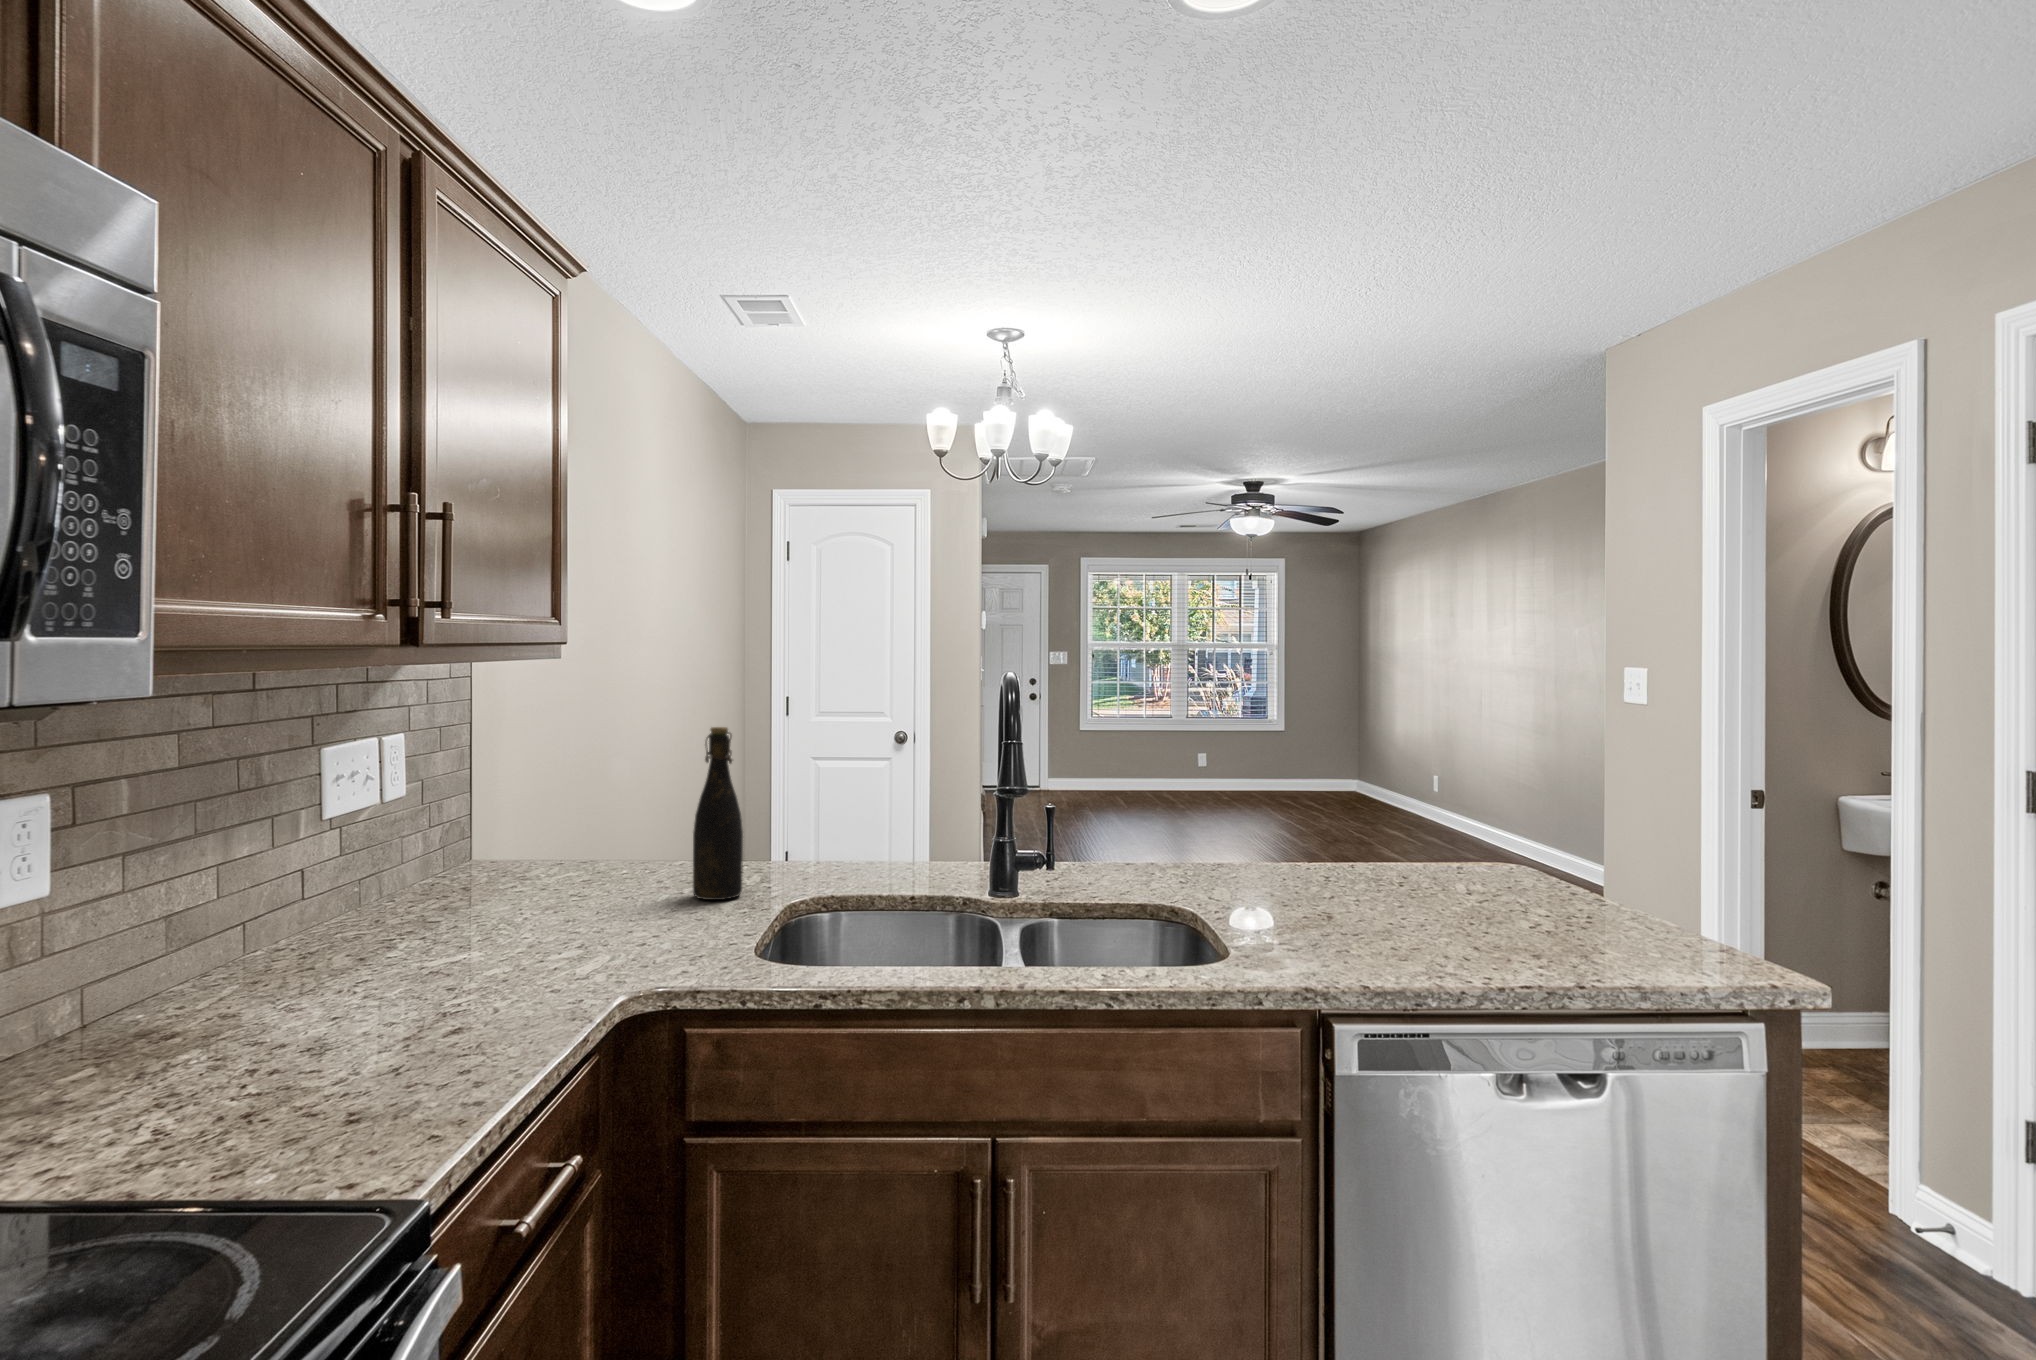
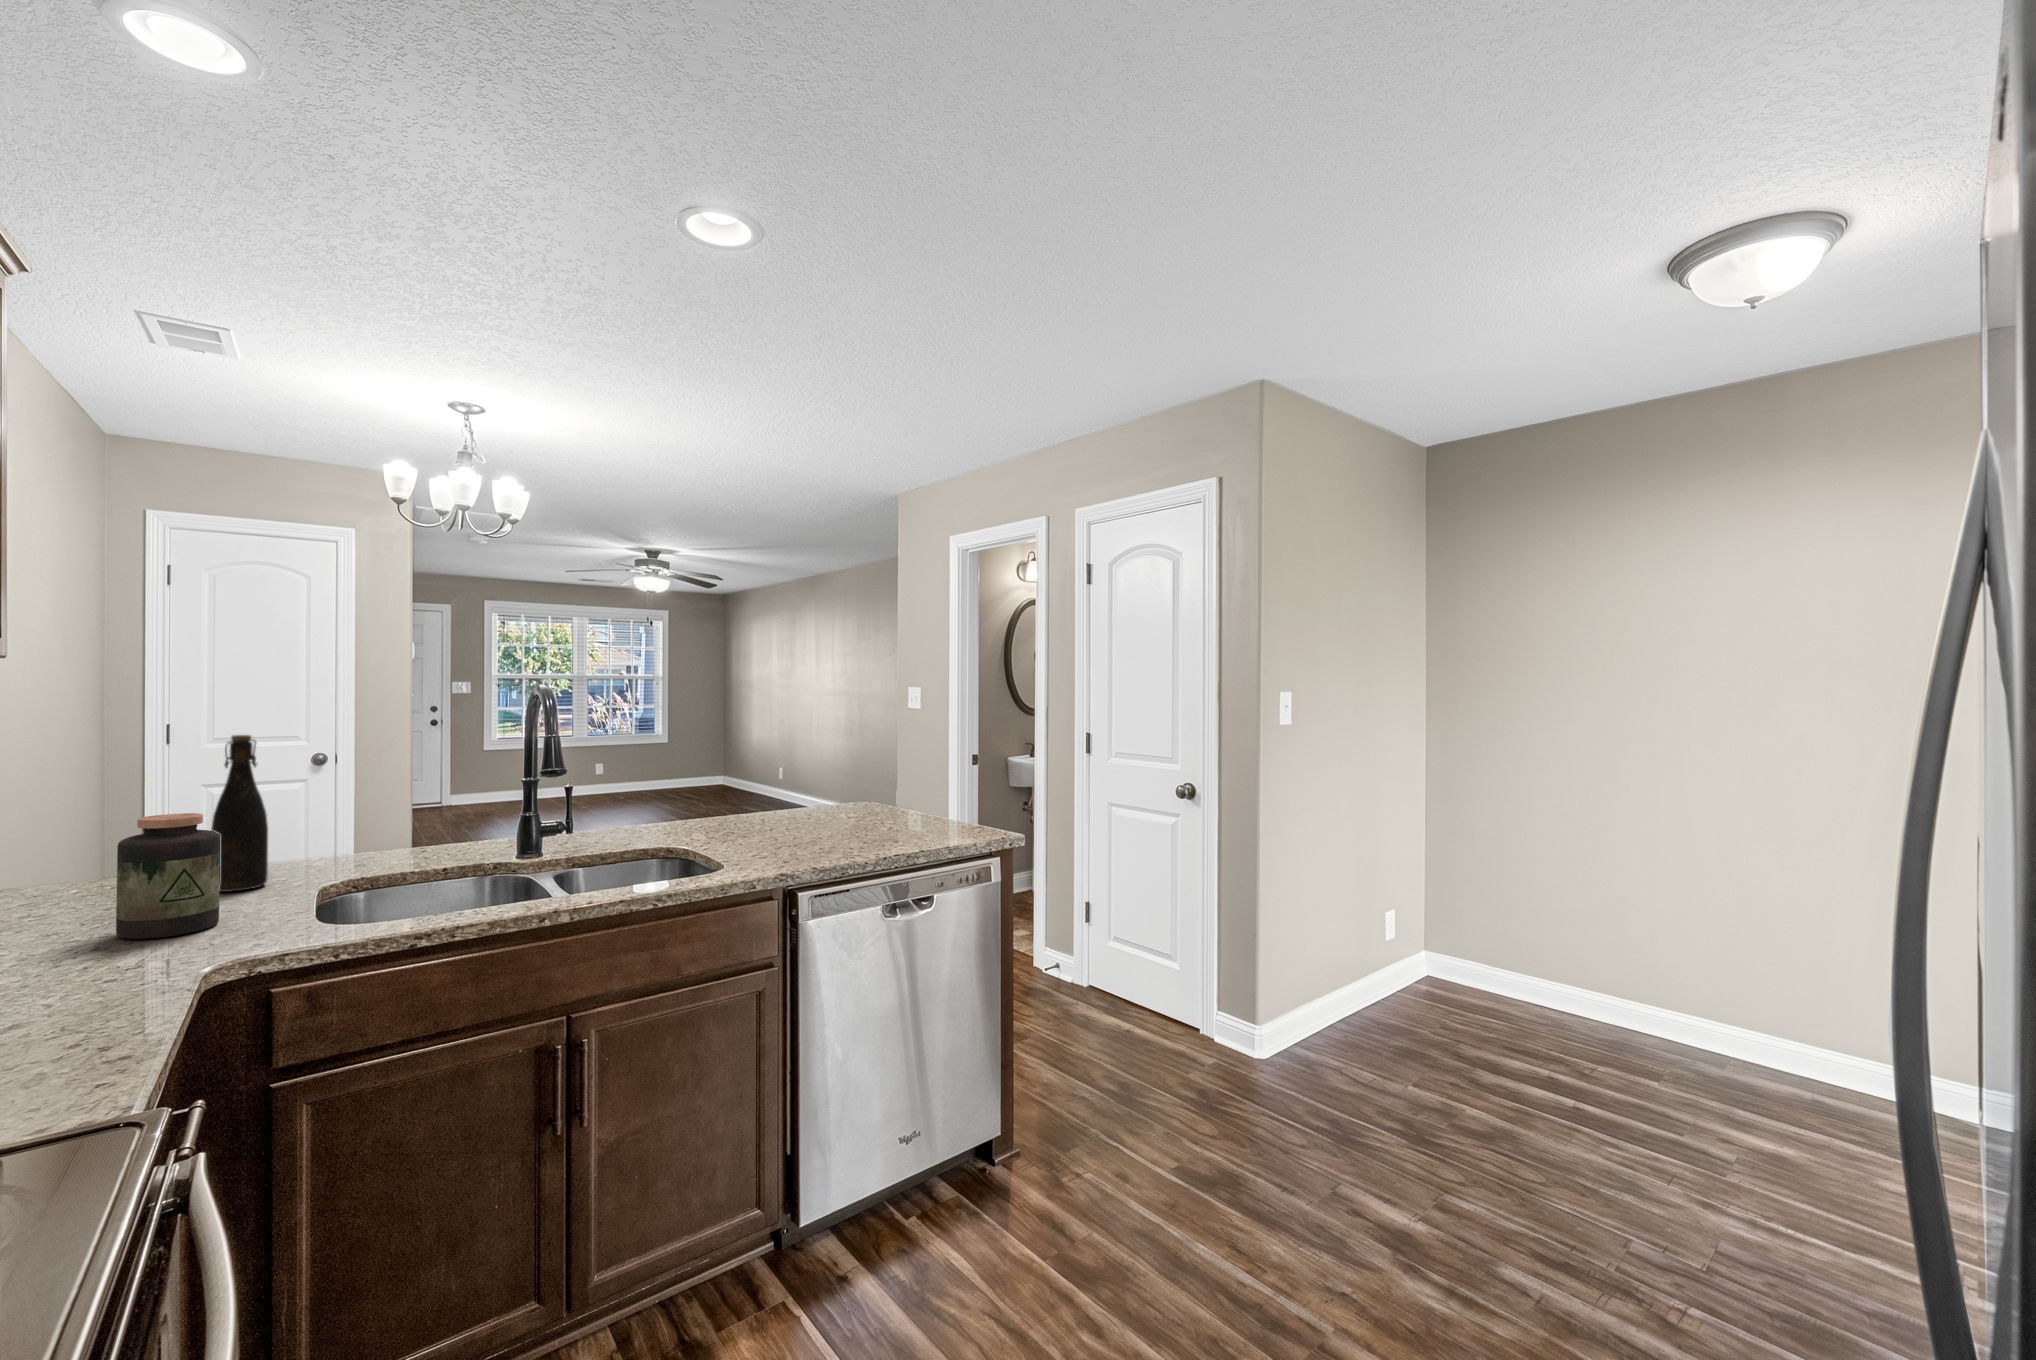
jar: none [587,815,673,950] -> present [116,813,220,939]

